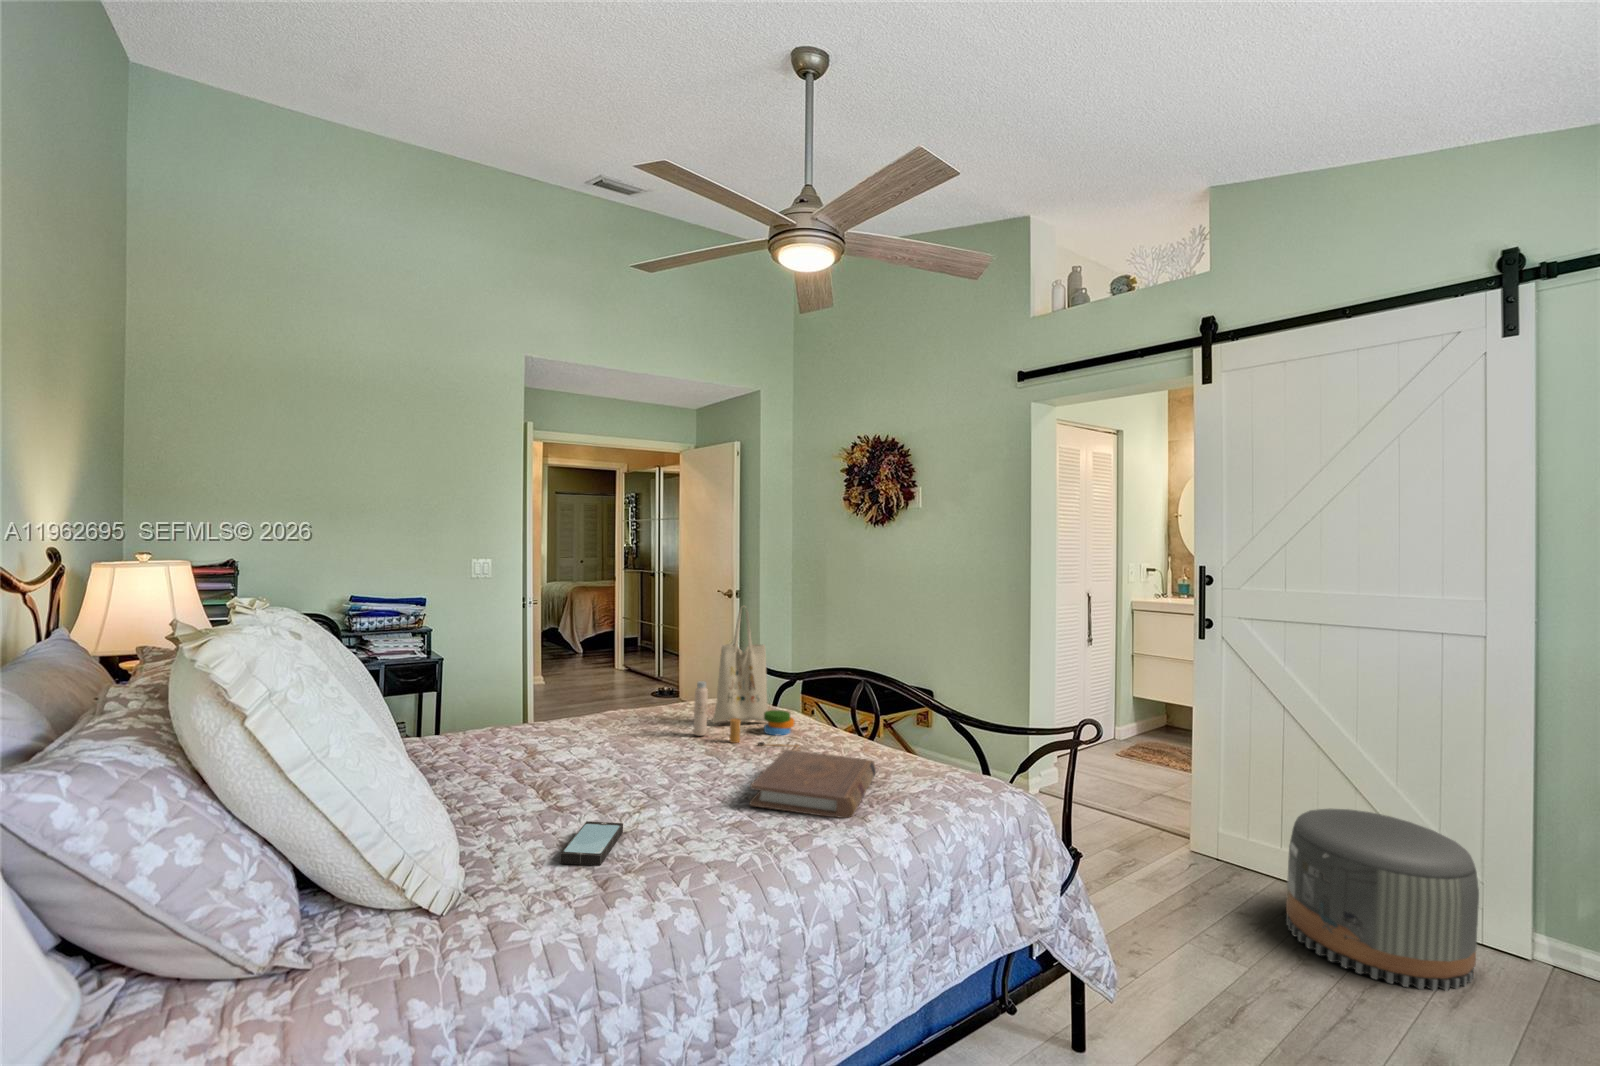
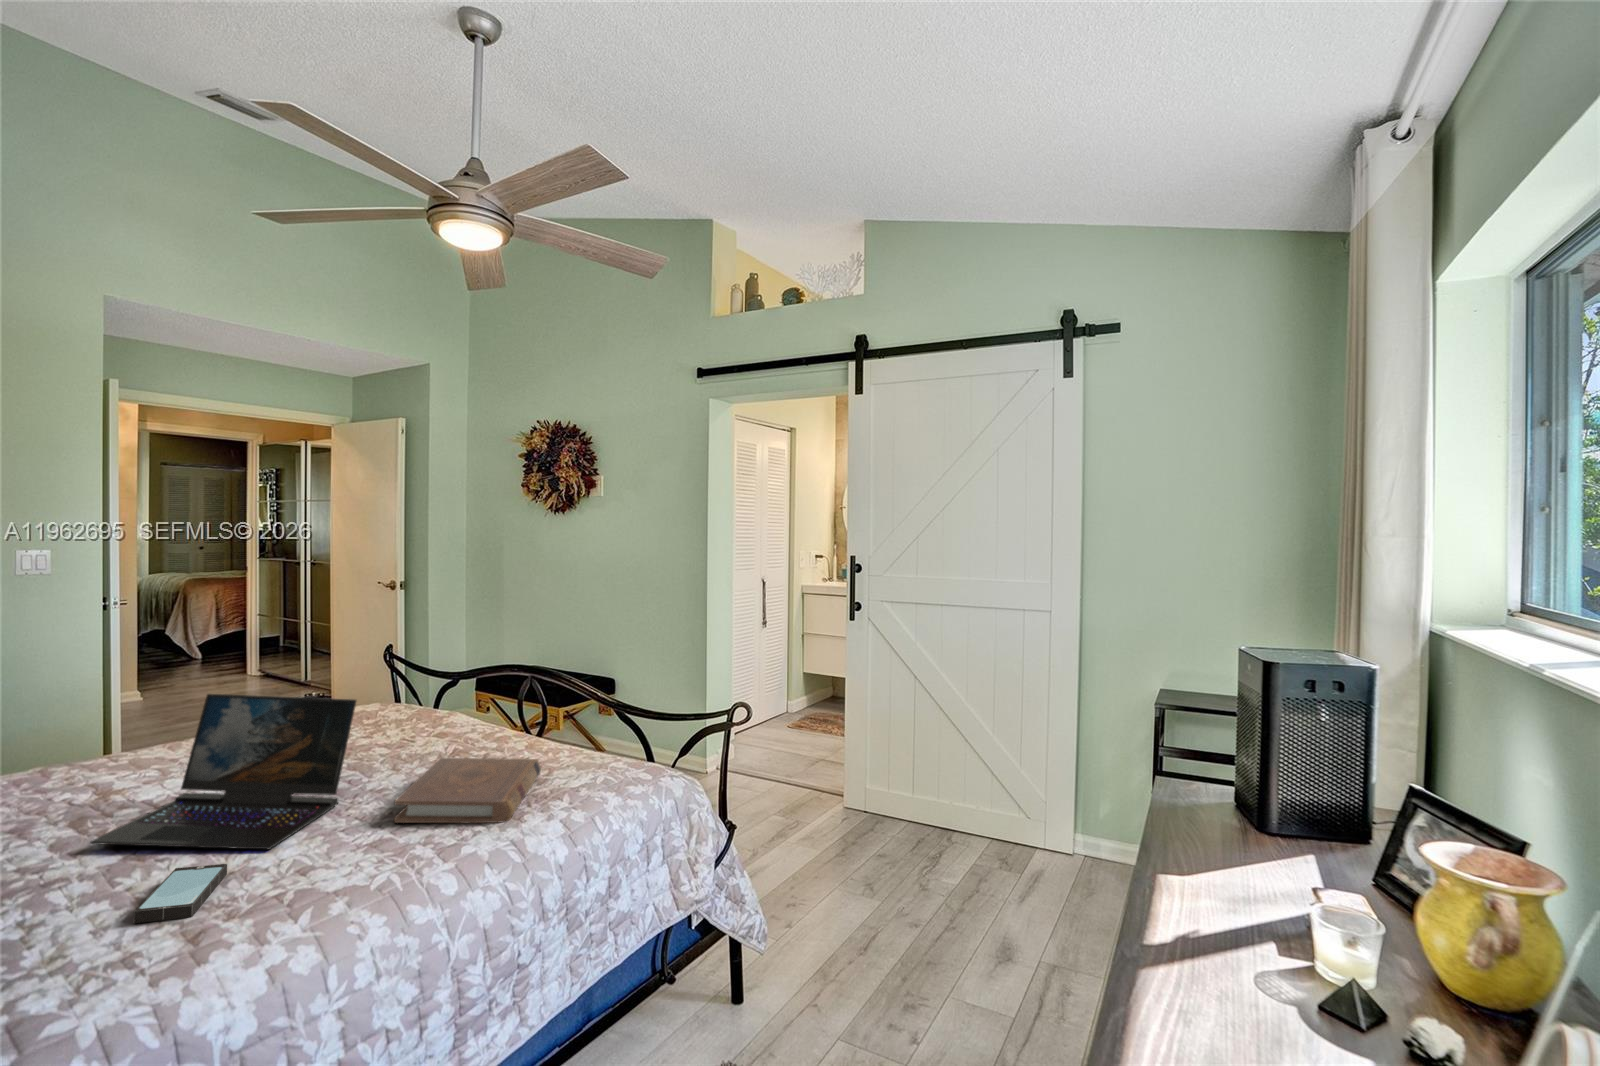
tote bag: present [693,606,798,747] -> none [333,605,461,756]
laptop: none [527,675,716,816] -> present [90,694,356,849]
pouf: present [1286,809,1479,991] -> none [908,756,1035,892]

